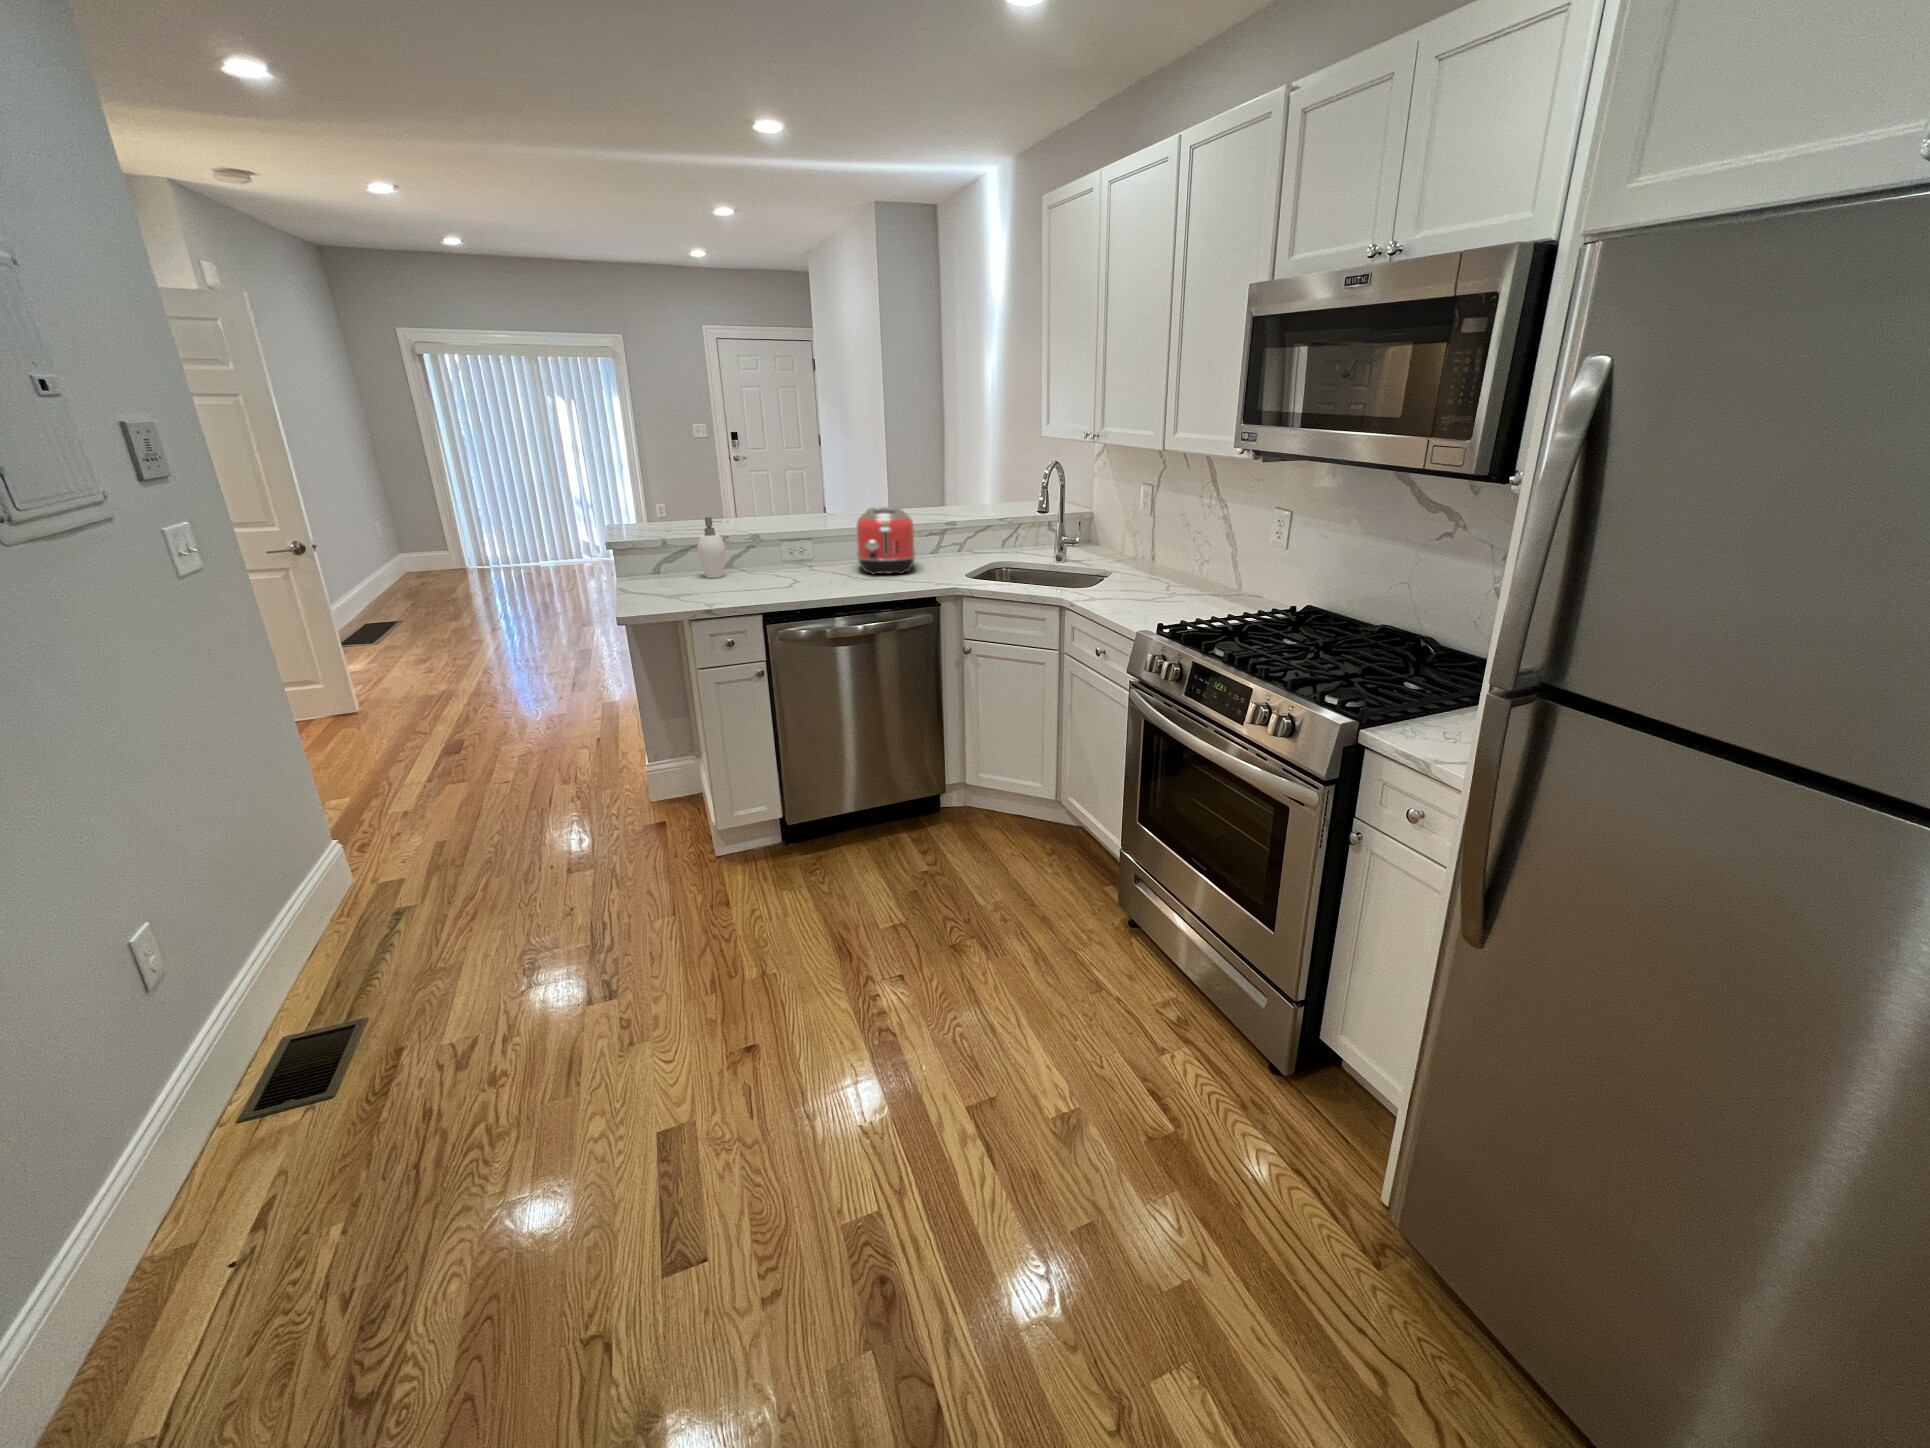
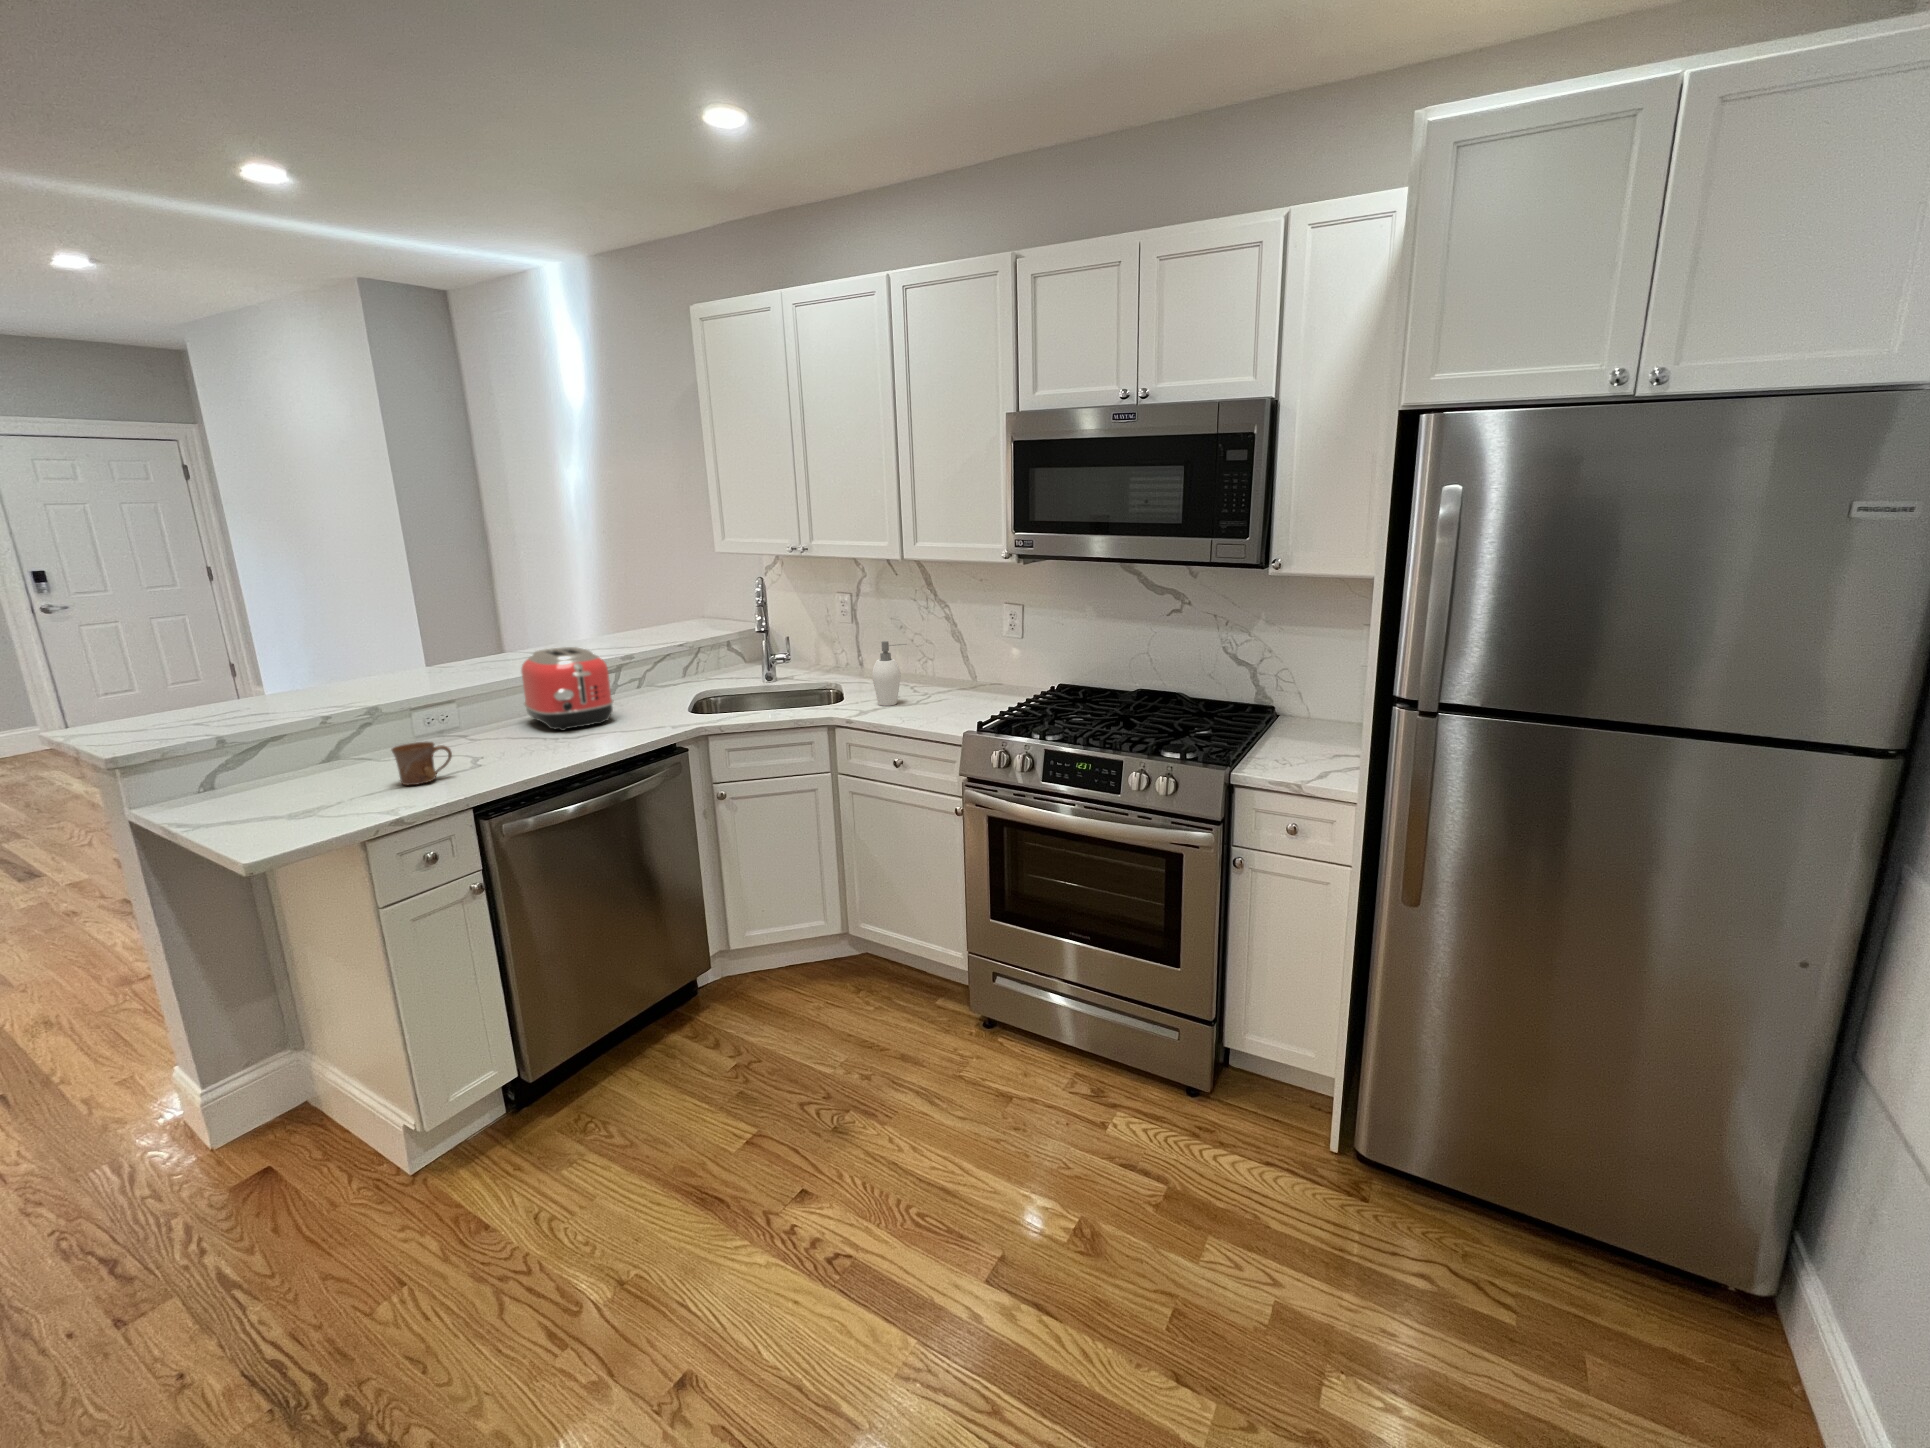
soap dispenser: present [698,517,725,578] -> present [872,641,906,706]
mug: none [733,563,769,594] -> present [392,742,452,785]

